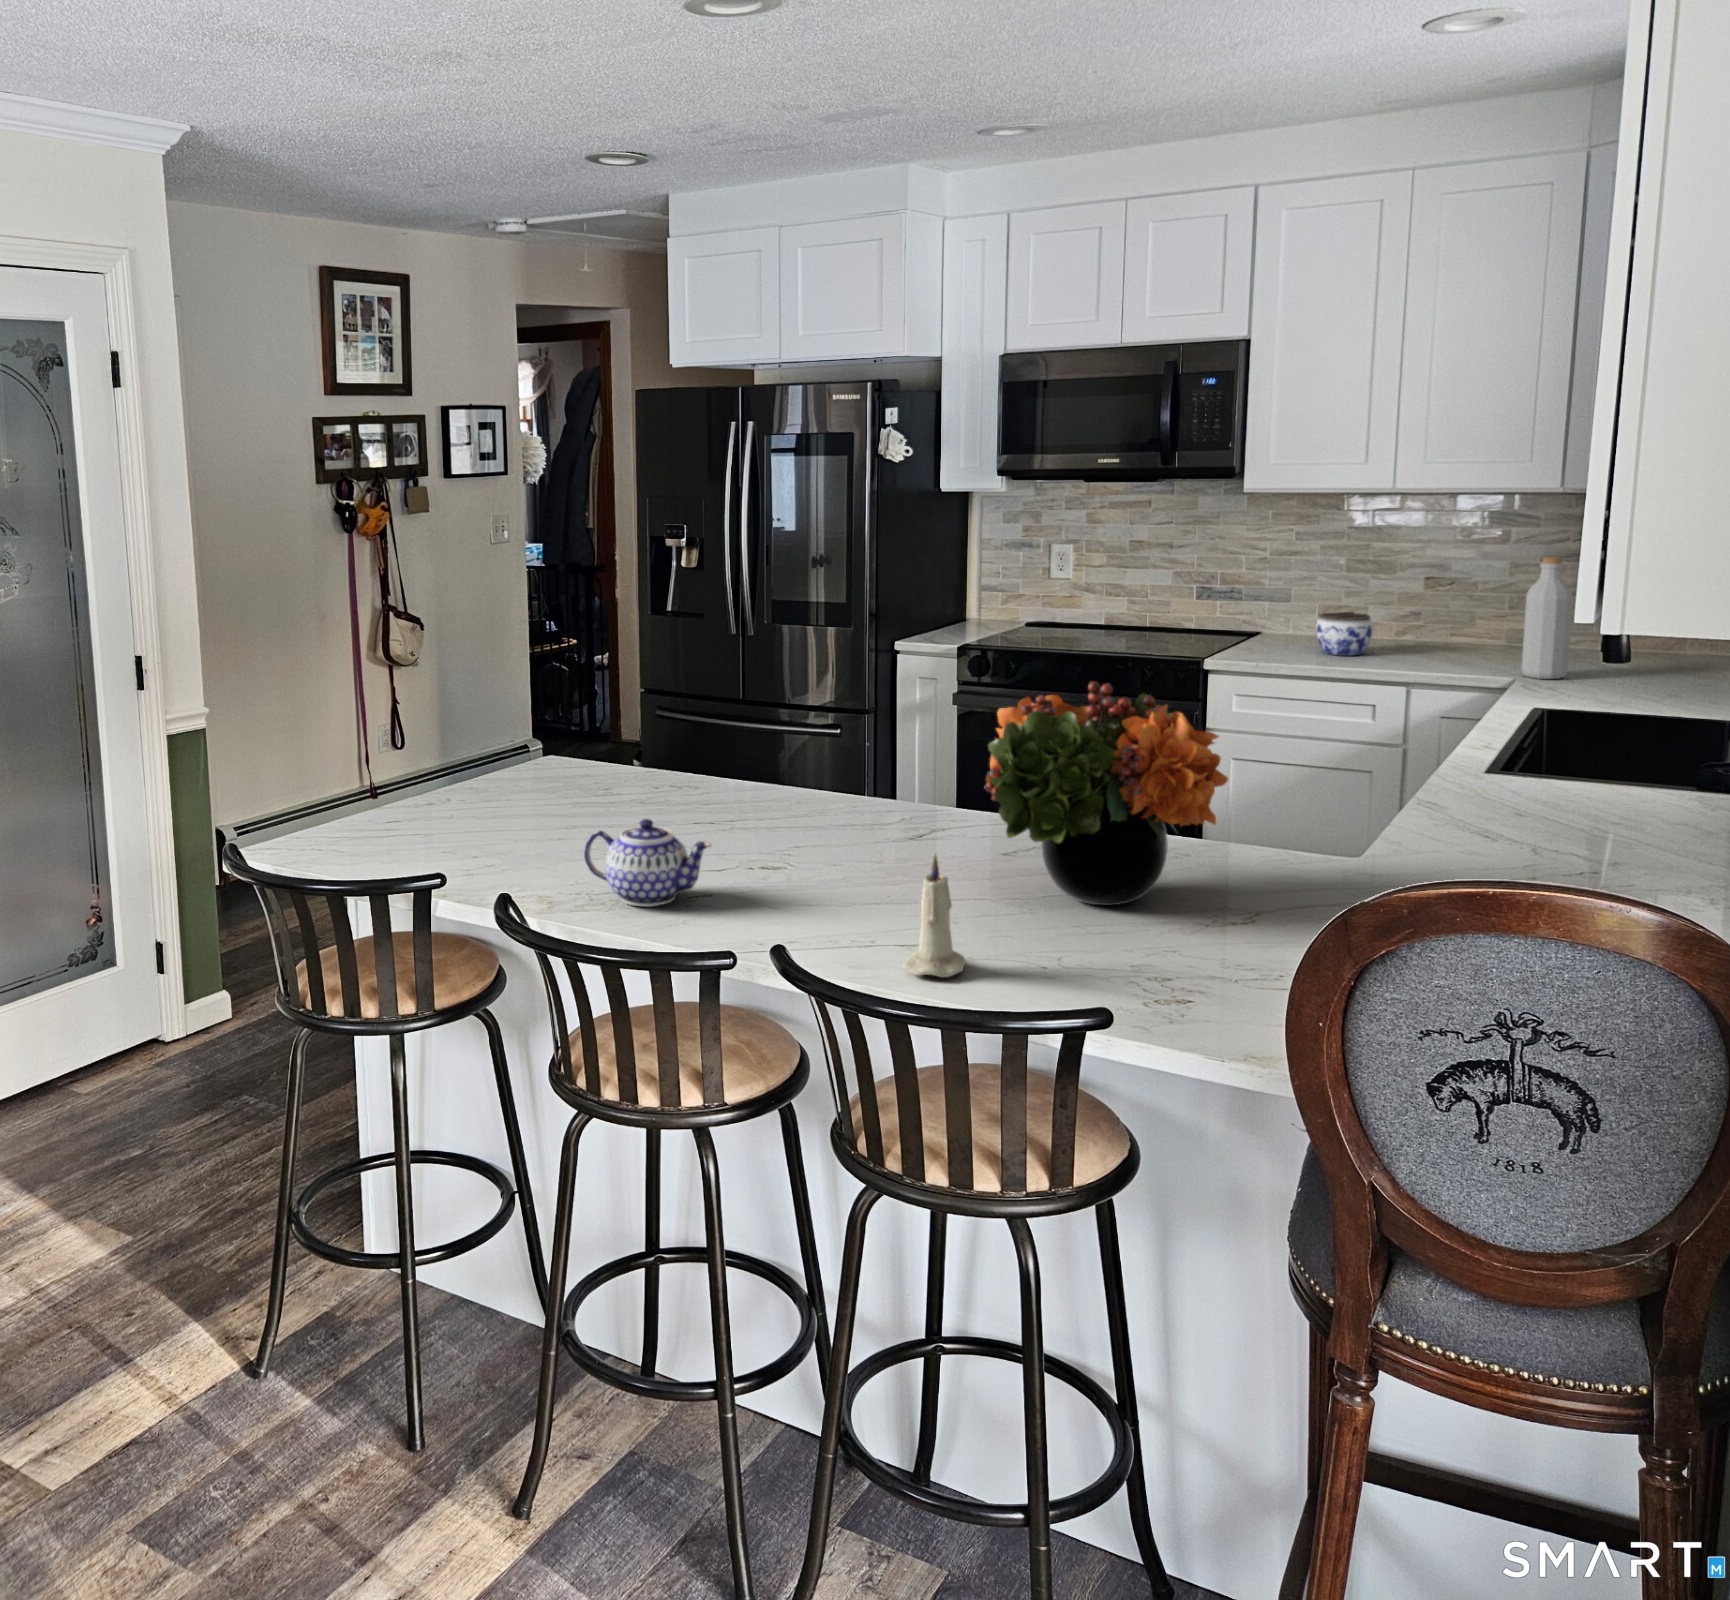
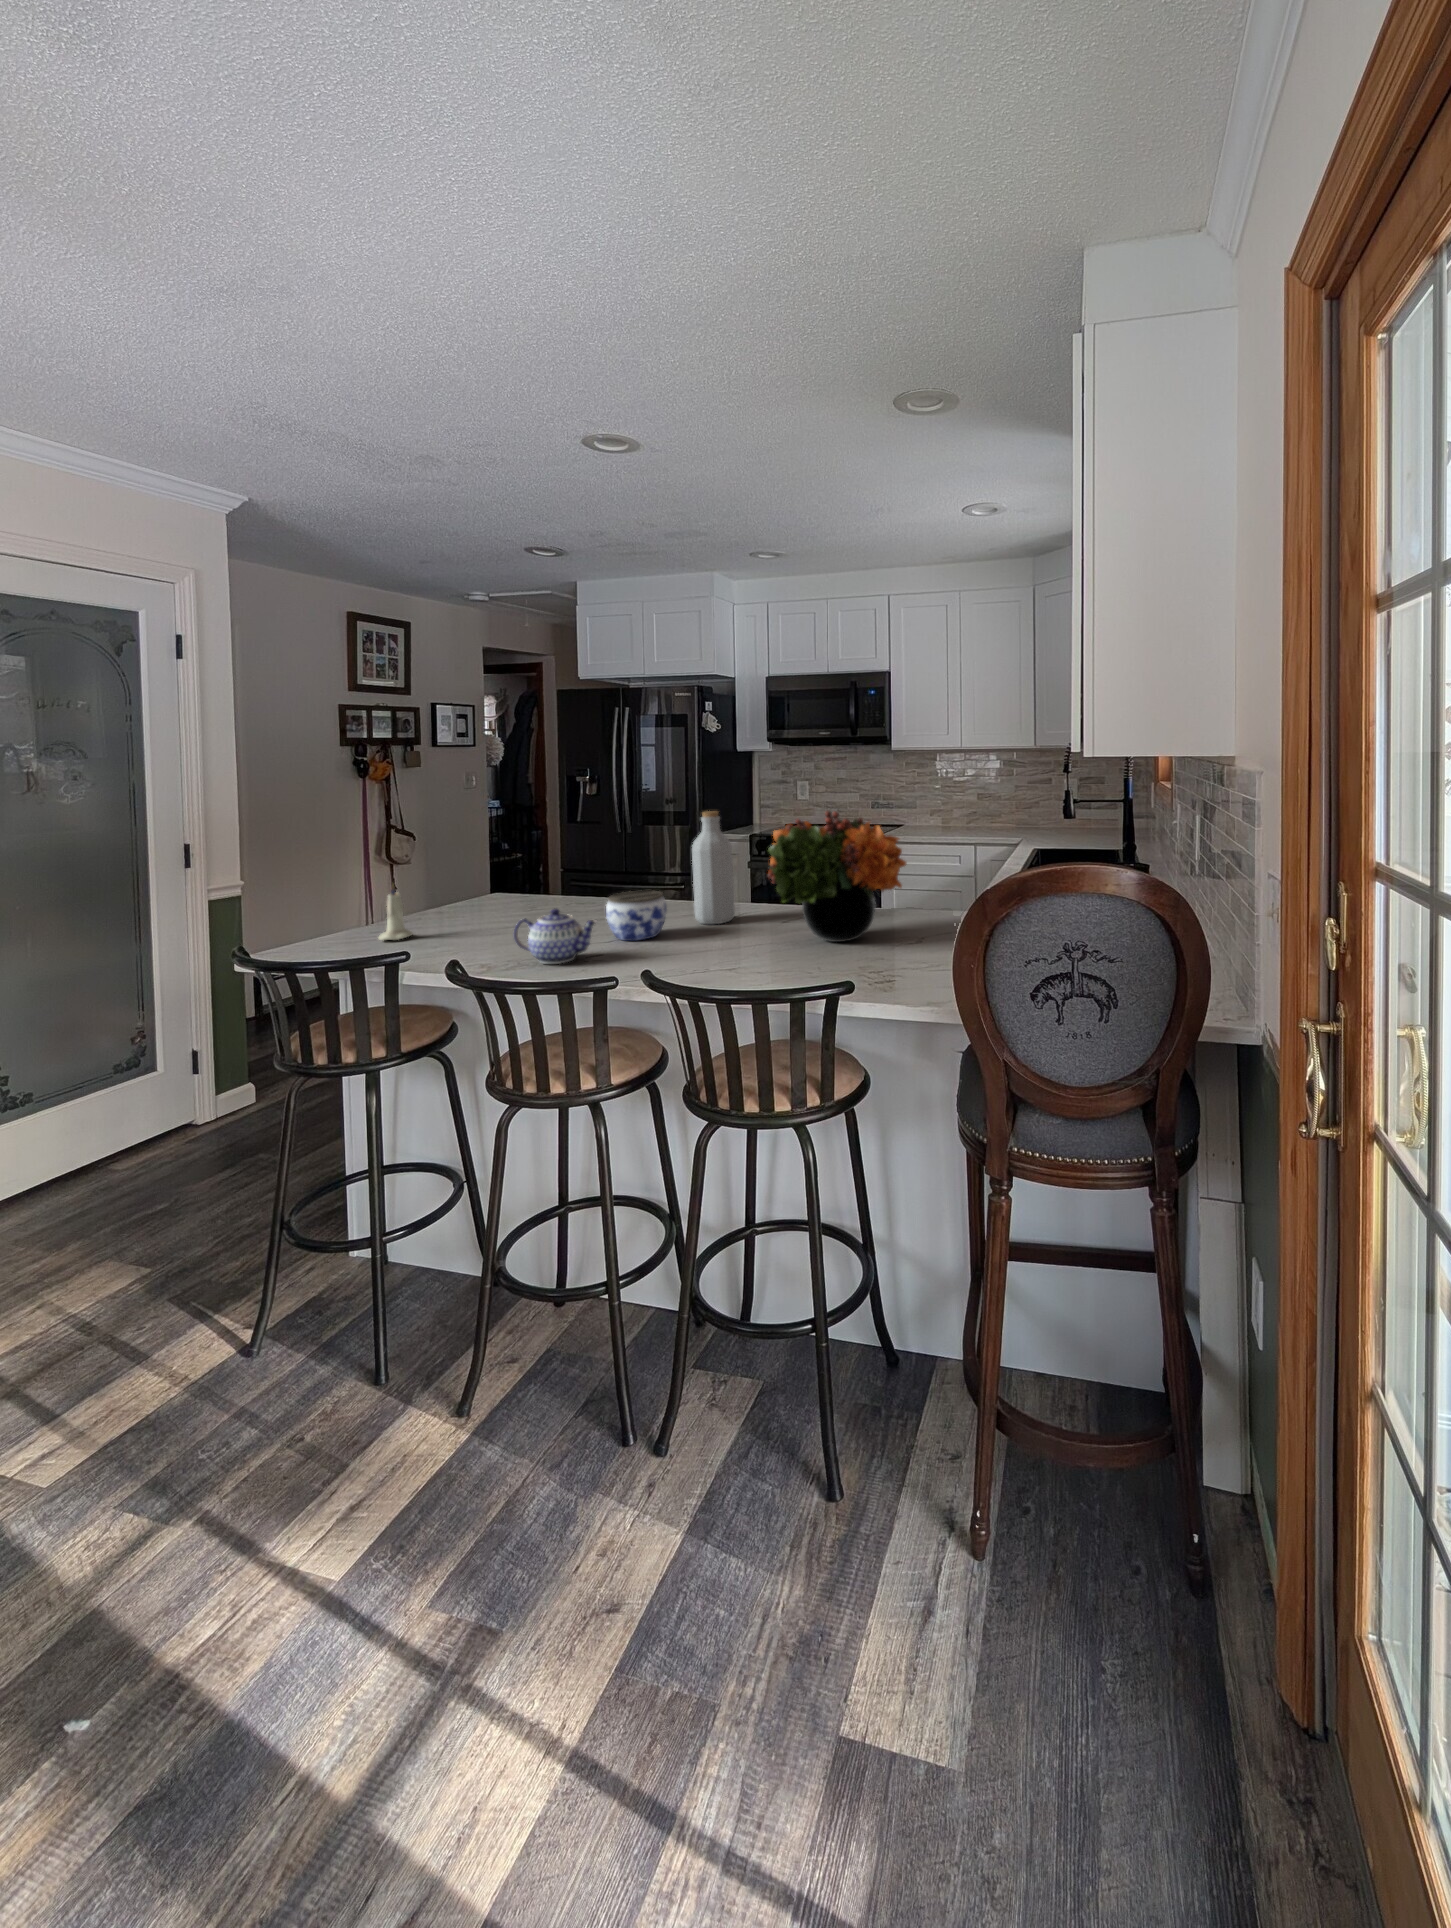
bottle: present [1522,557,1573,679] -> present [692,811,735,924]
jar: present [1316,612,1373,656] -> present [606,890,667,941]
candle: present [904,855,965,977] -> present [379,885,413,940]

